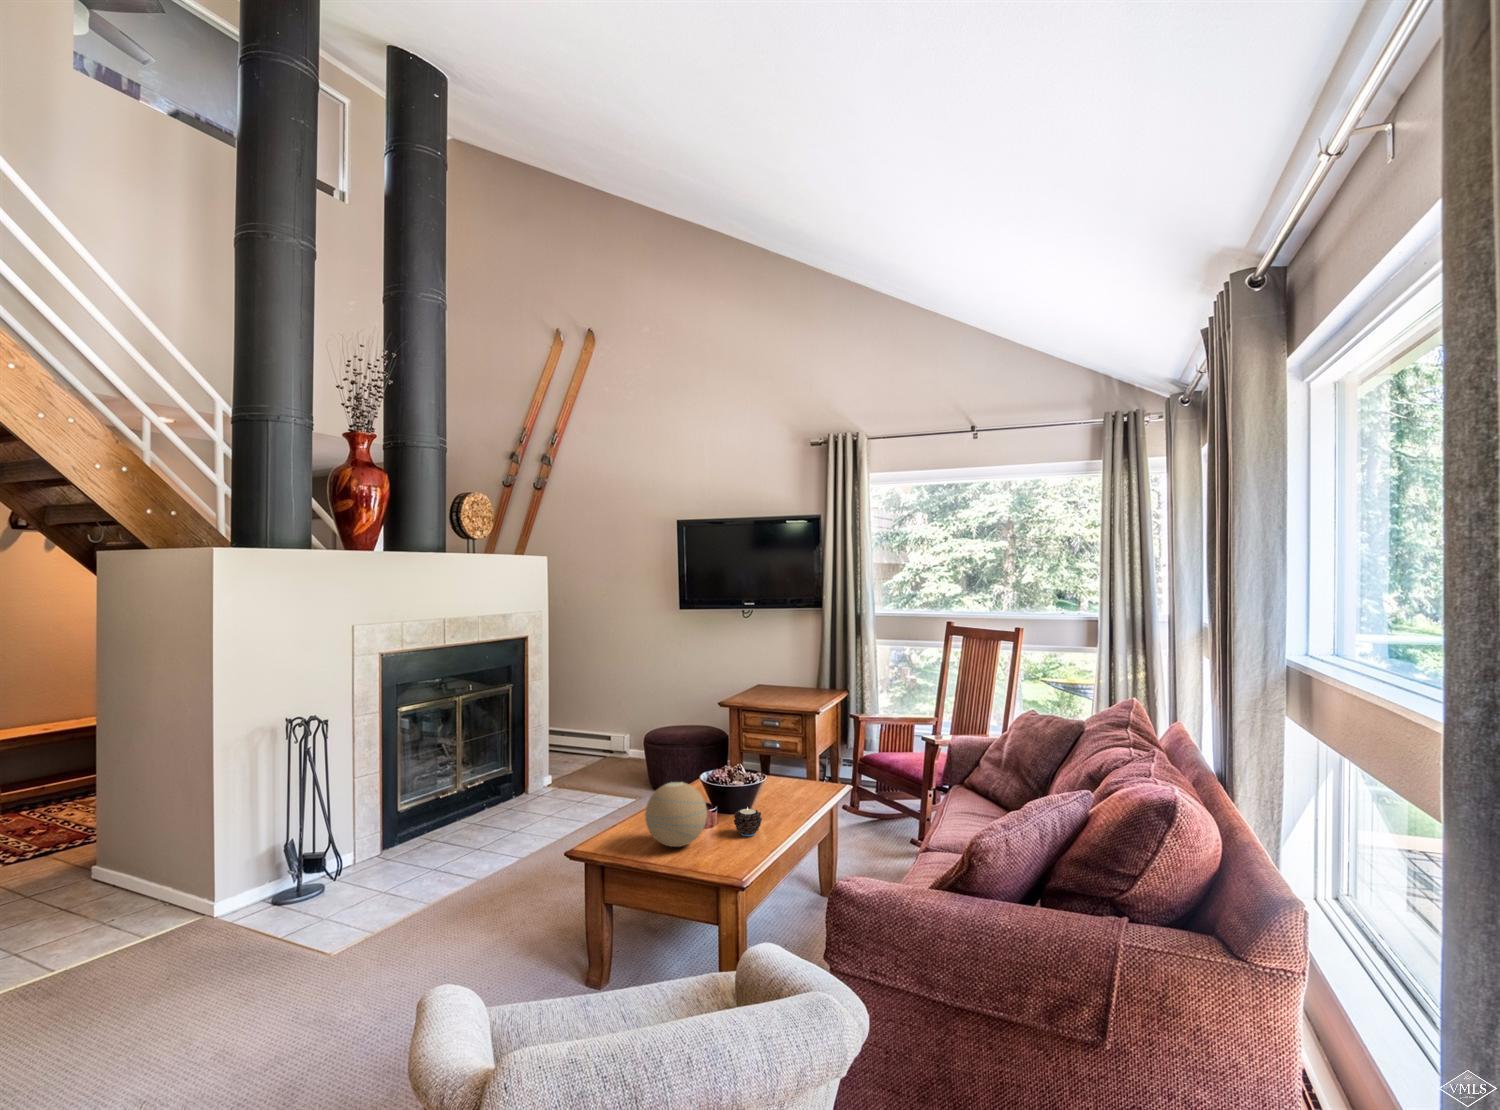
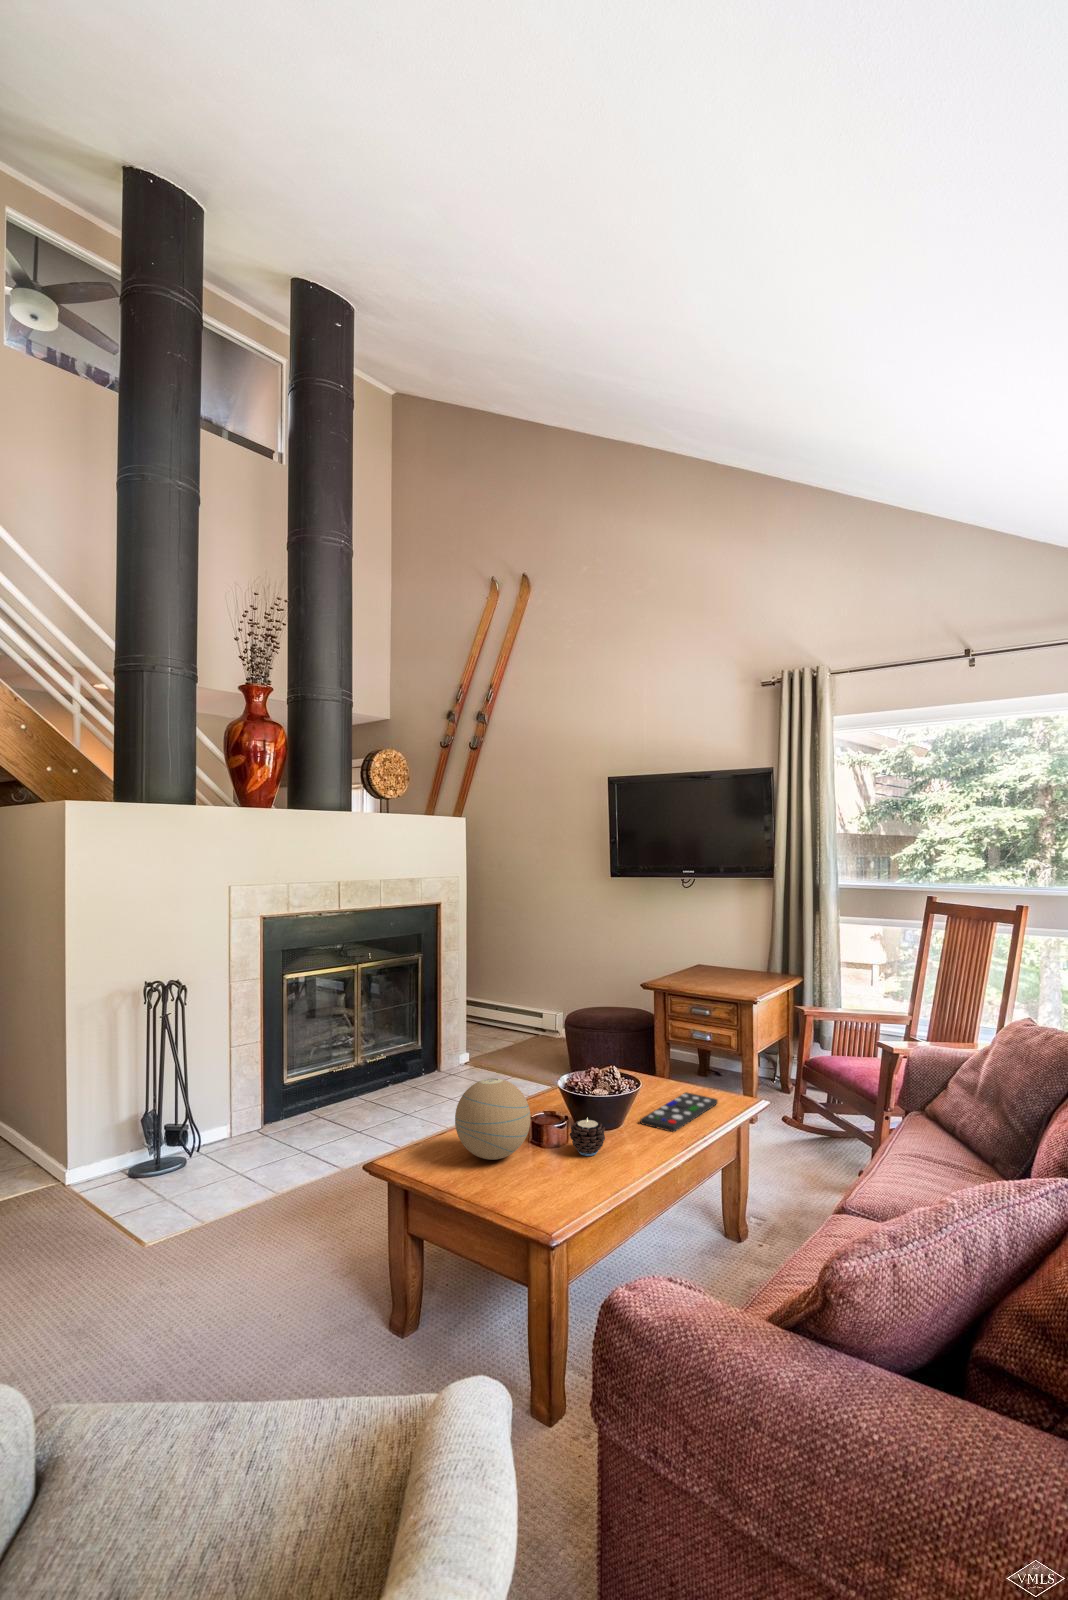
remote control: none [774,784,822,814] -> present [640,1092,718,1132]

